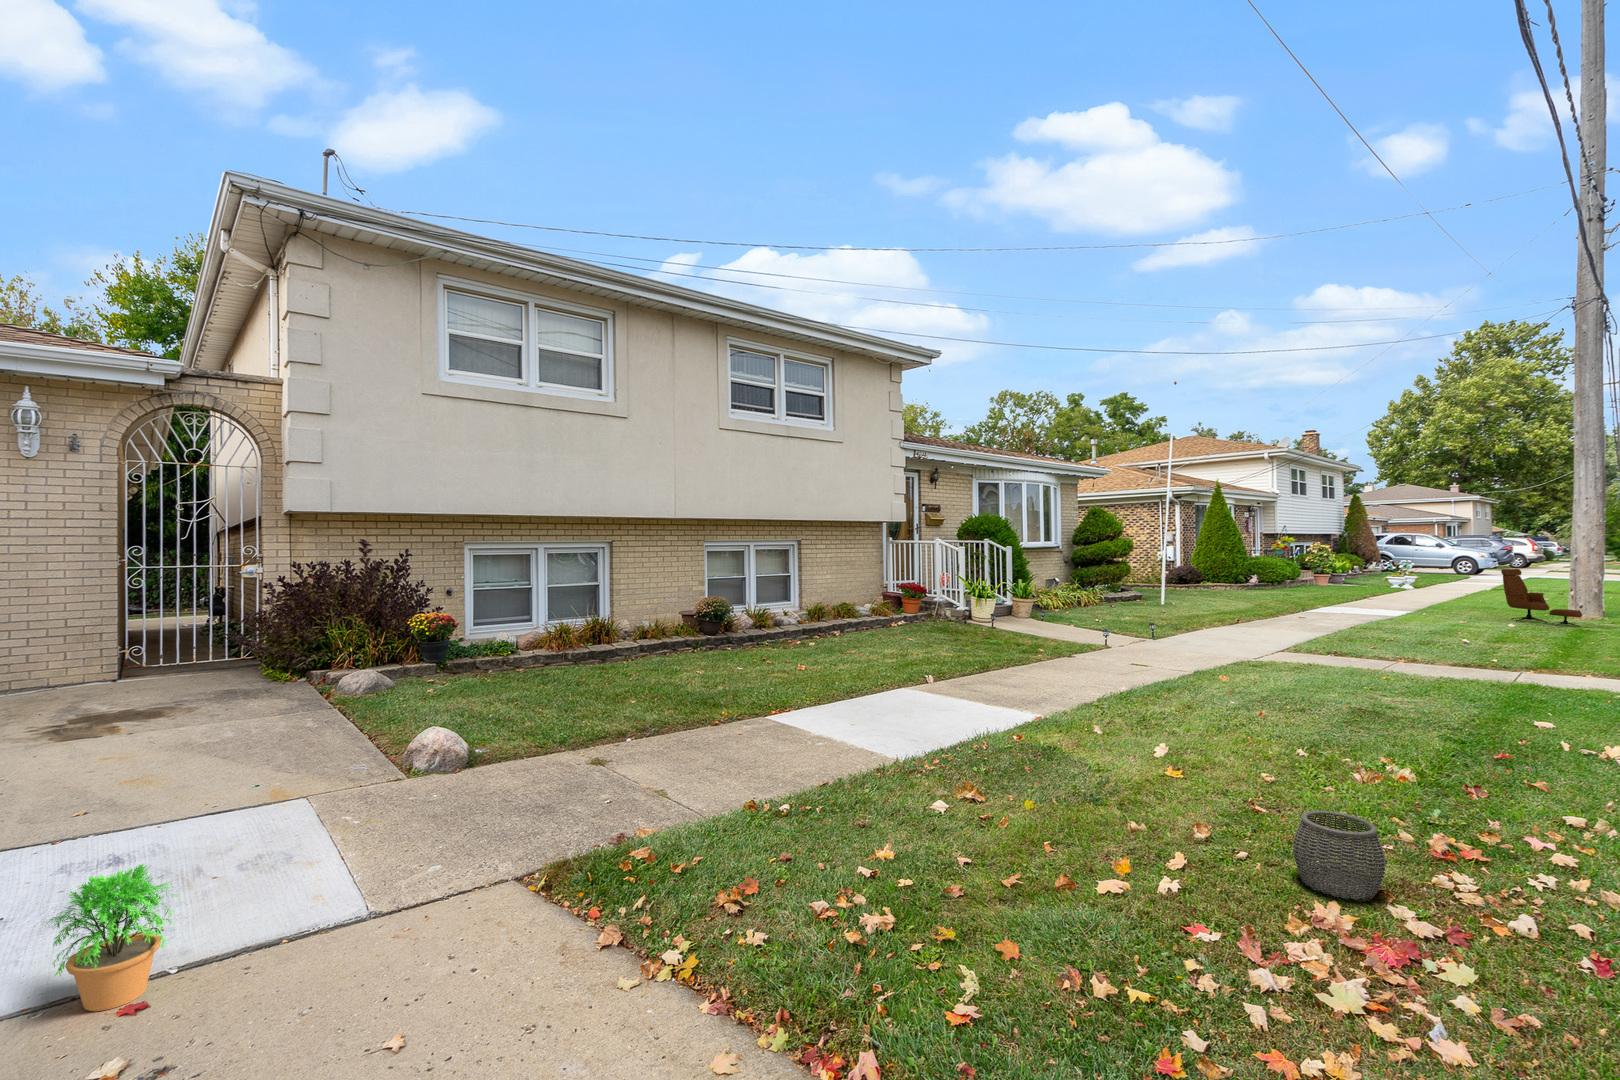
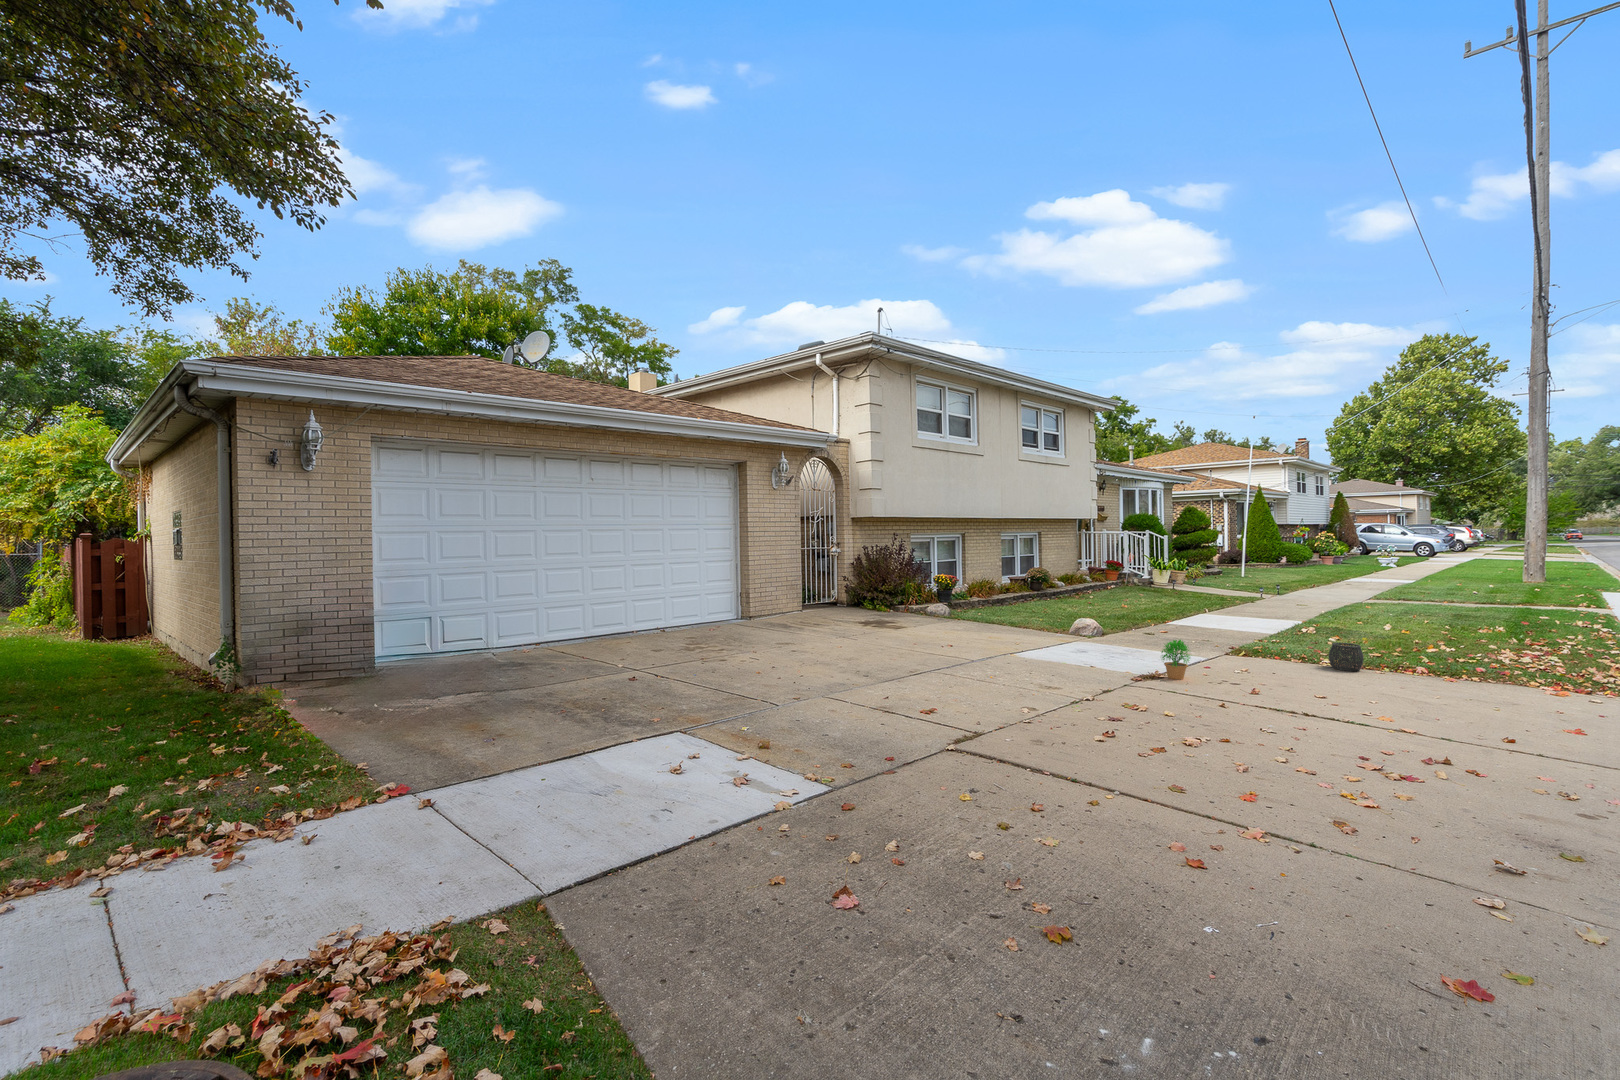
lounge chair: present [1501,569,1582,627] -> none [1484,551,1536,588]
woven basket: present [1293,811,1386,900] -> present [1329,643,1364,671]

